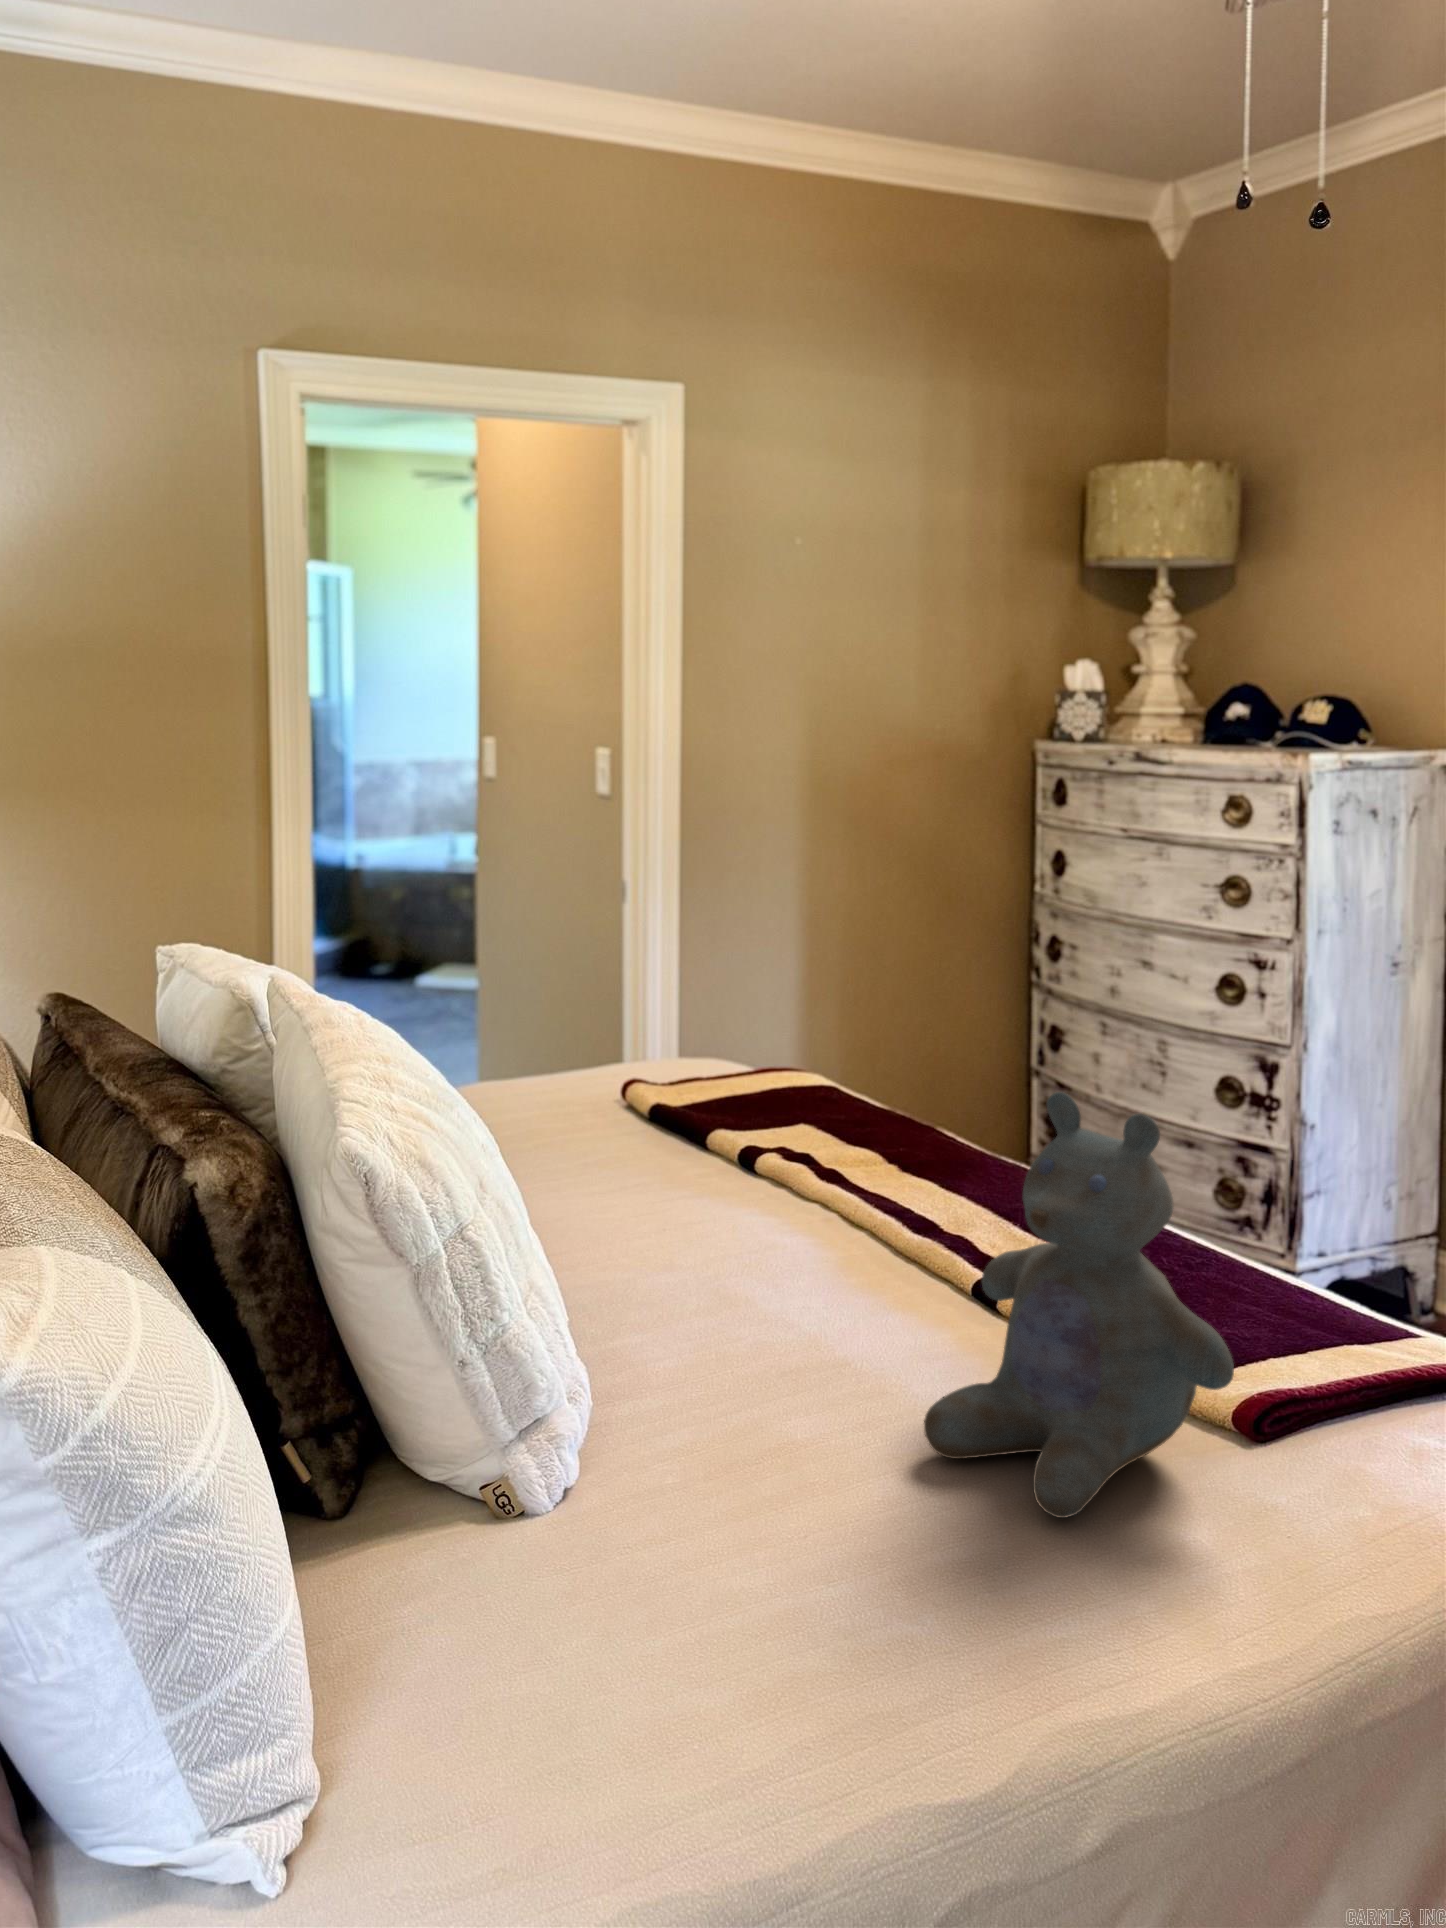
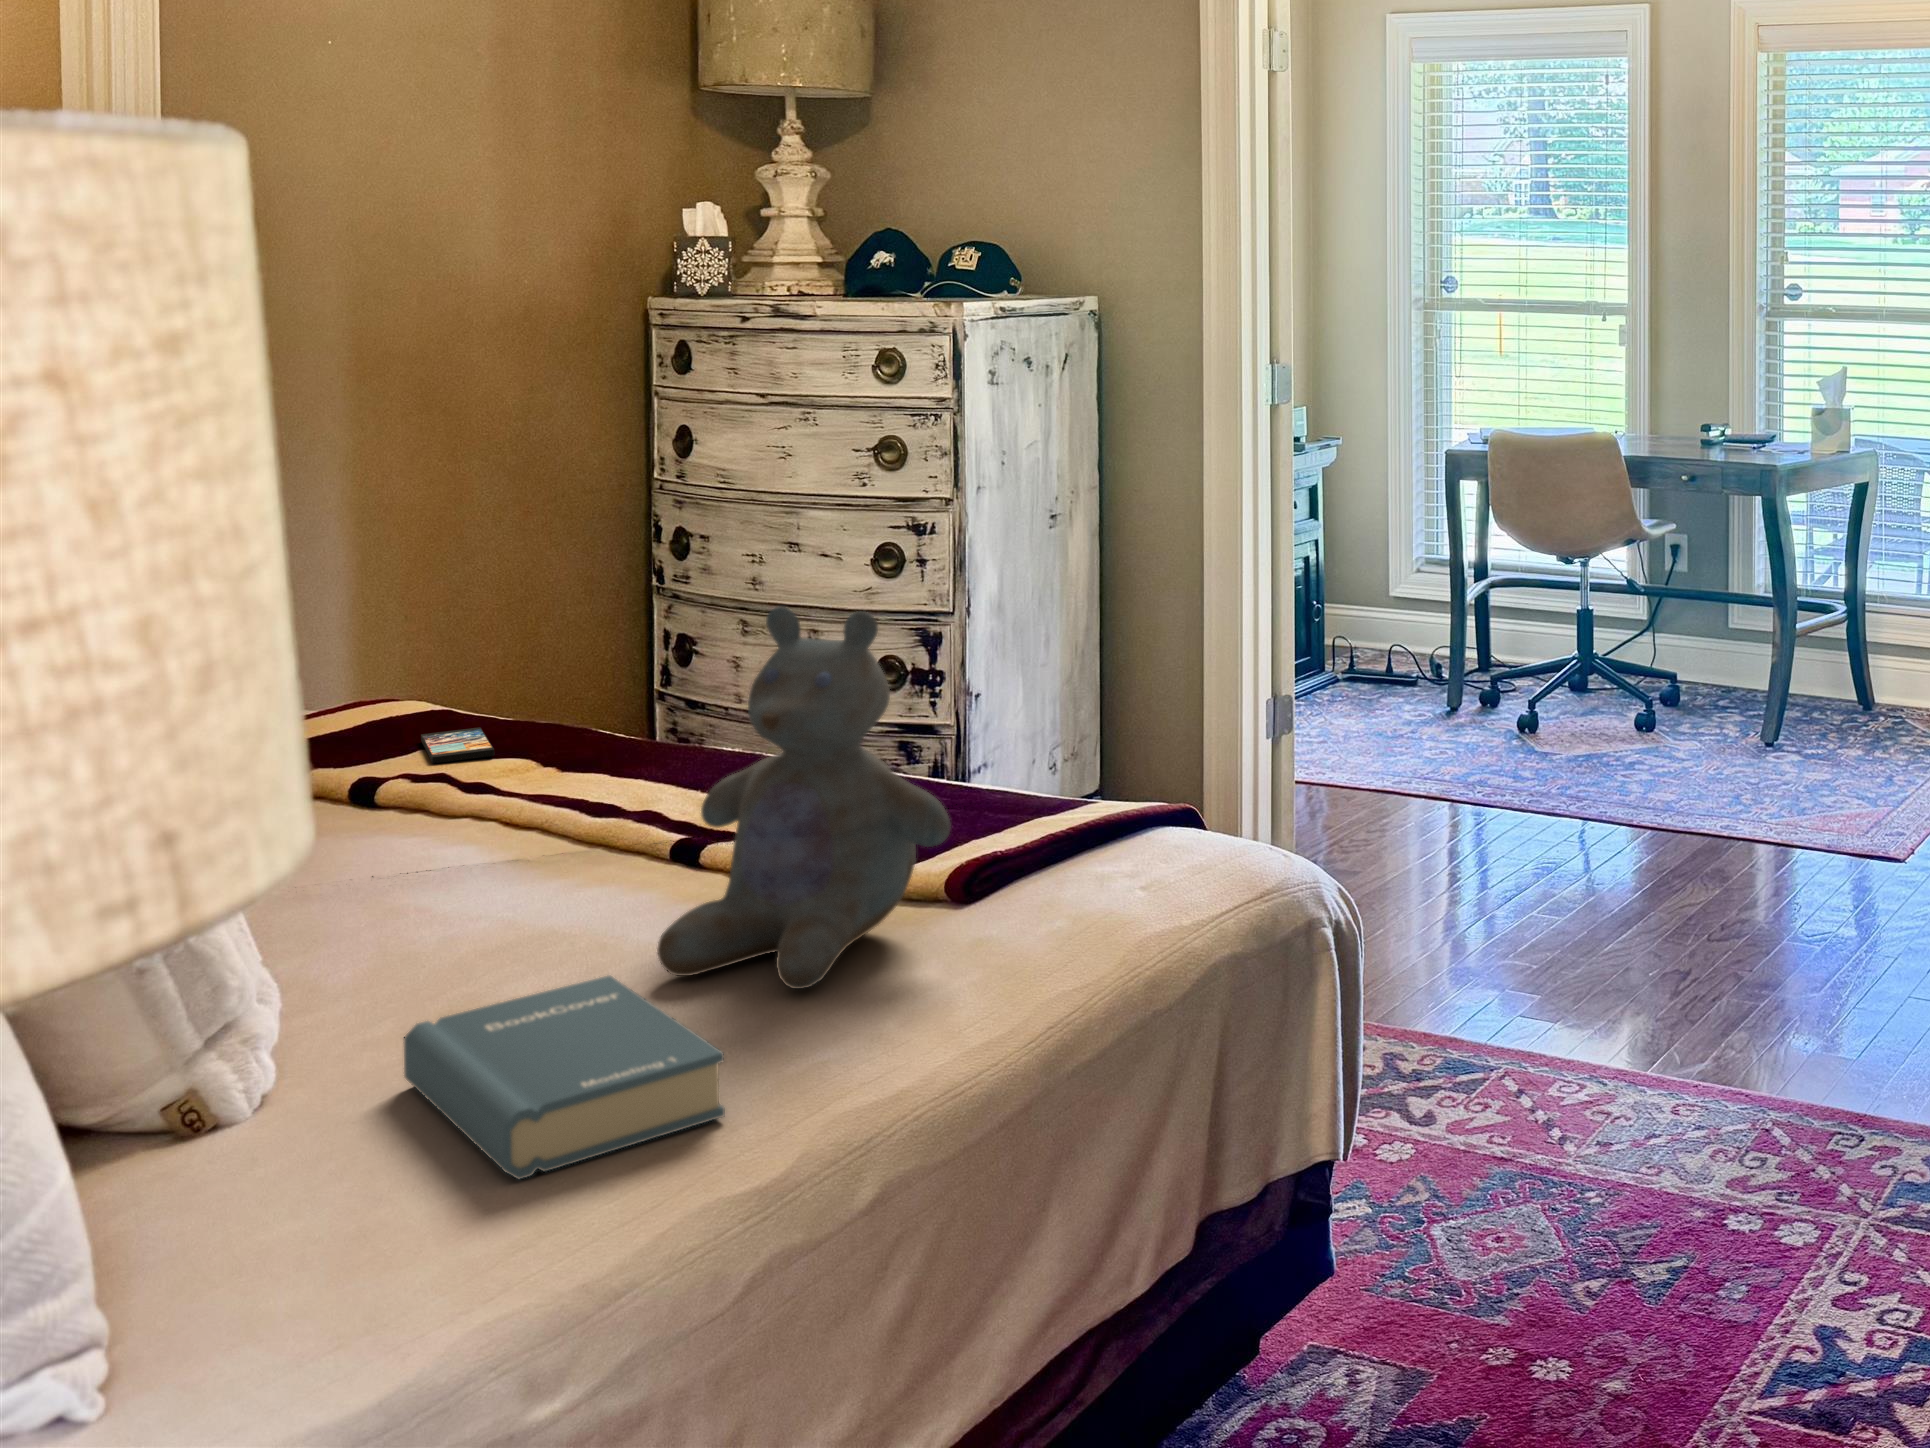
smartphone: none [808,1111,856,1144] -> present [421,727,494,763]
hardback book: none [674,1456,942,1699] -> present [403,976,725,1179]

